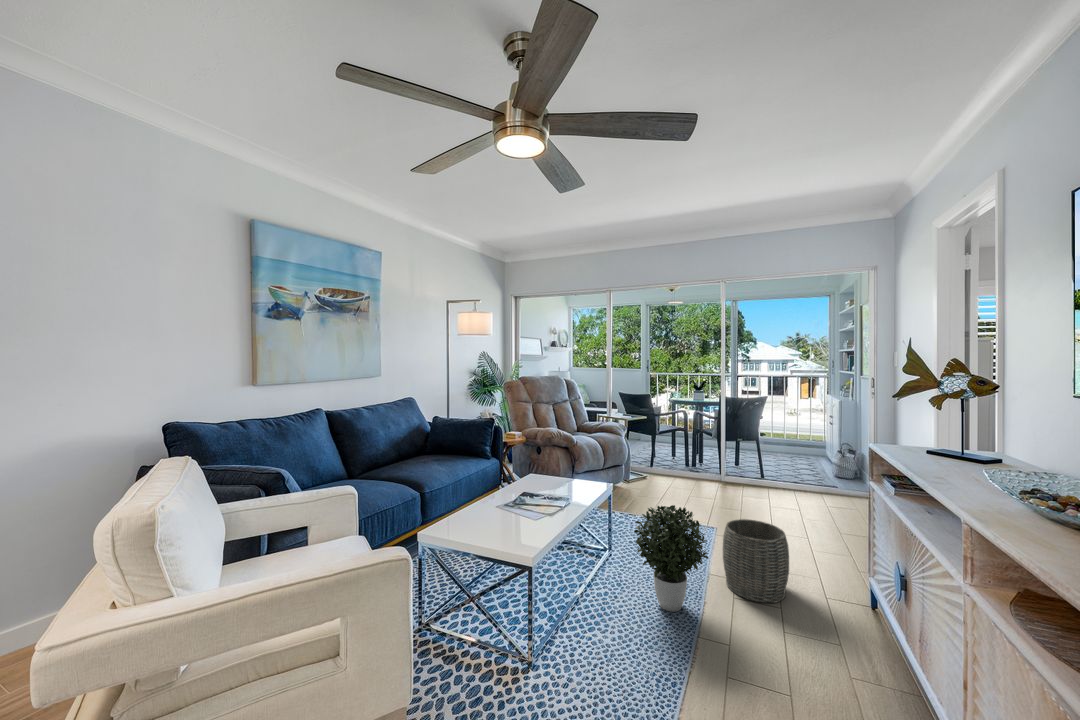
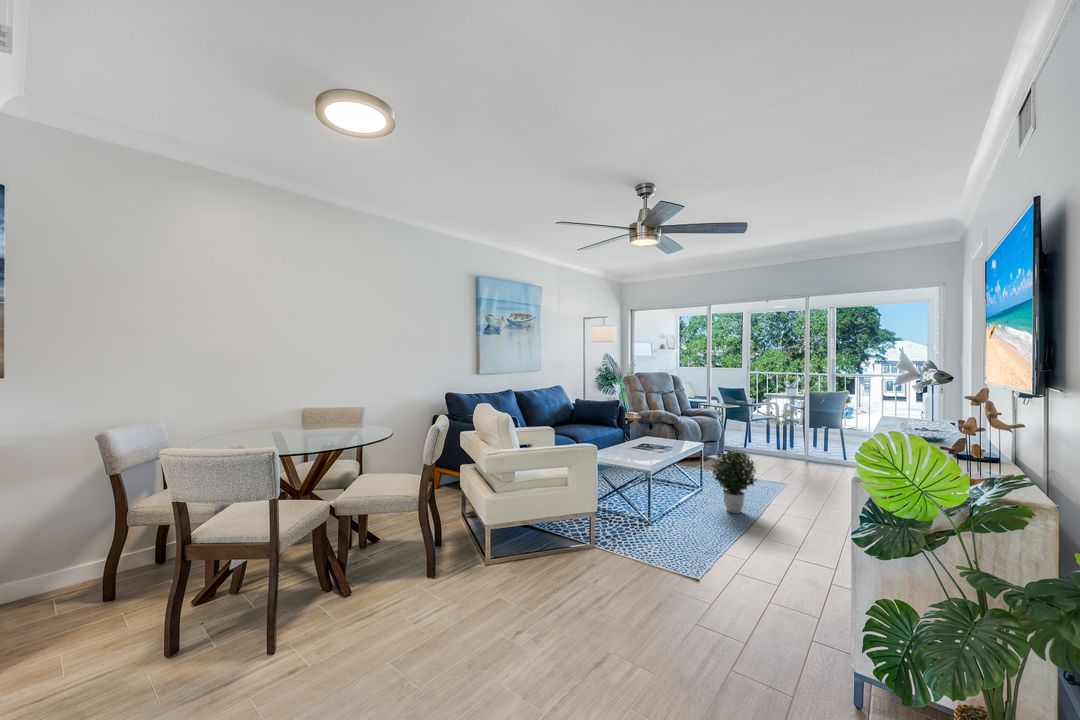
woven basket: present [723,519,789,603] -> none [774,467,819,516]

